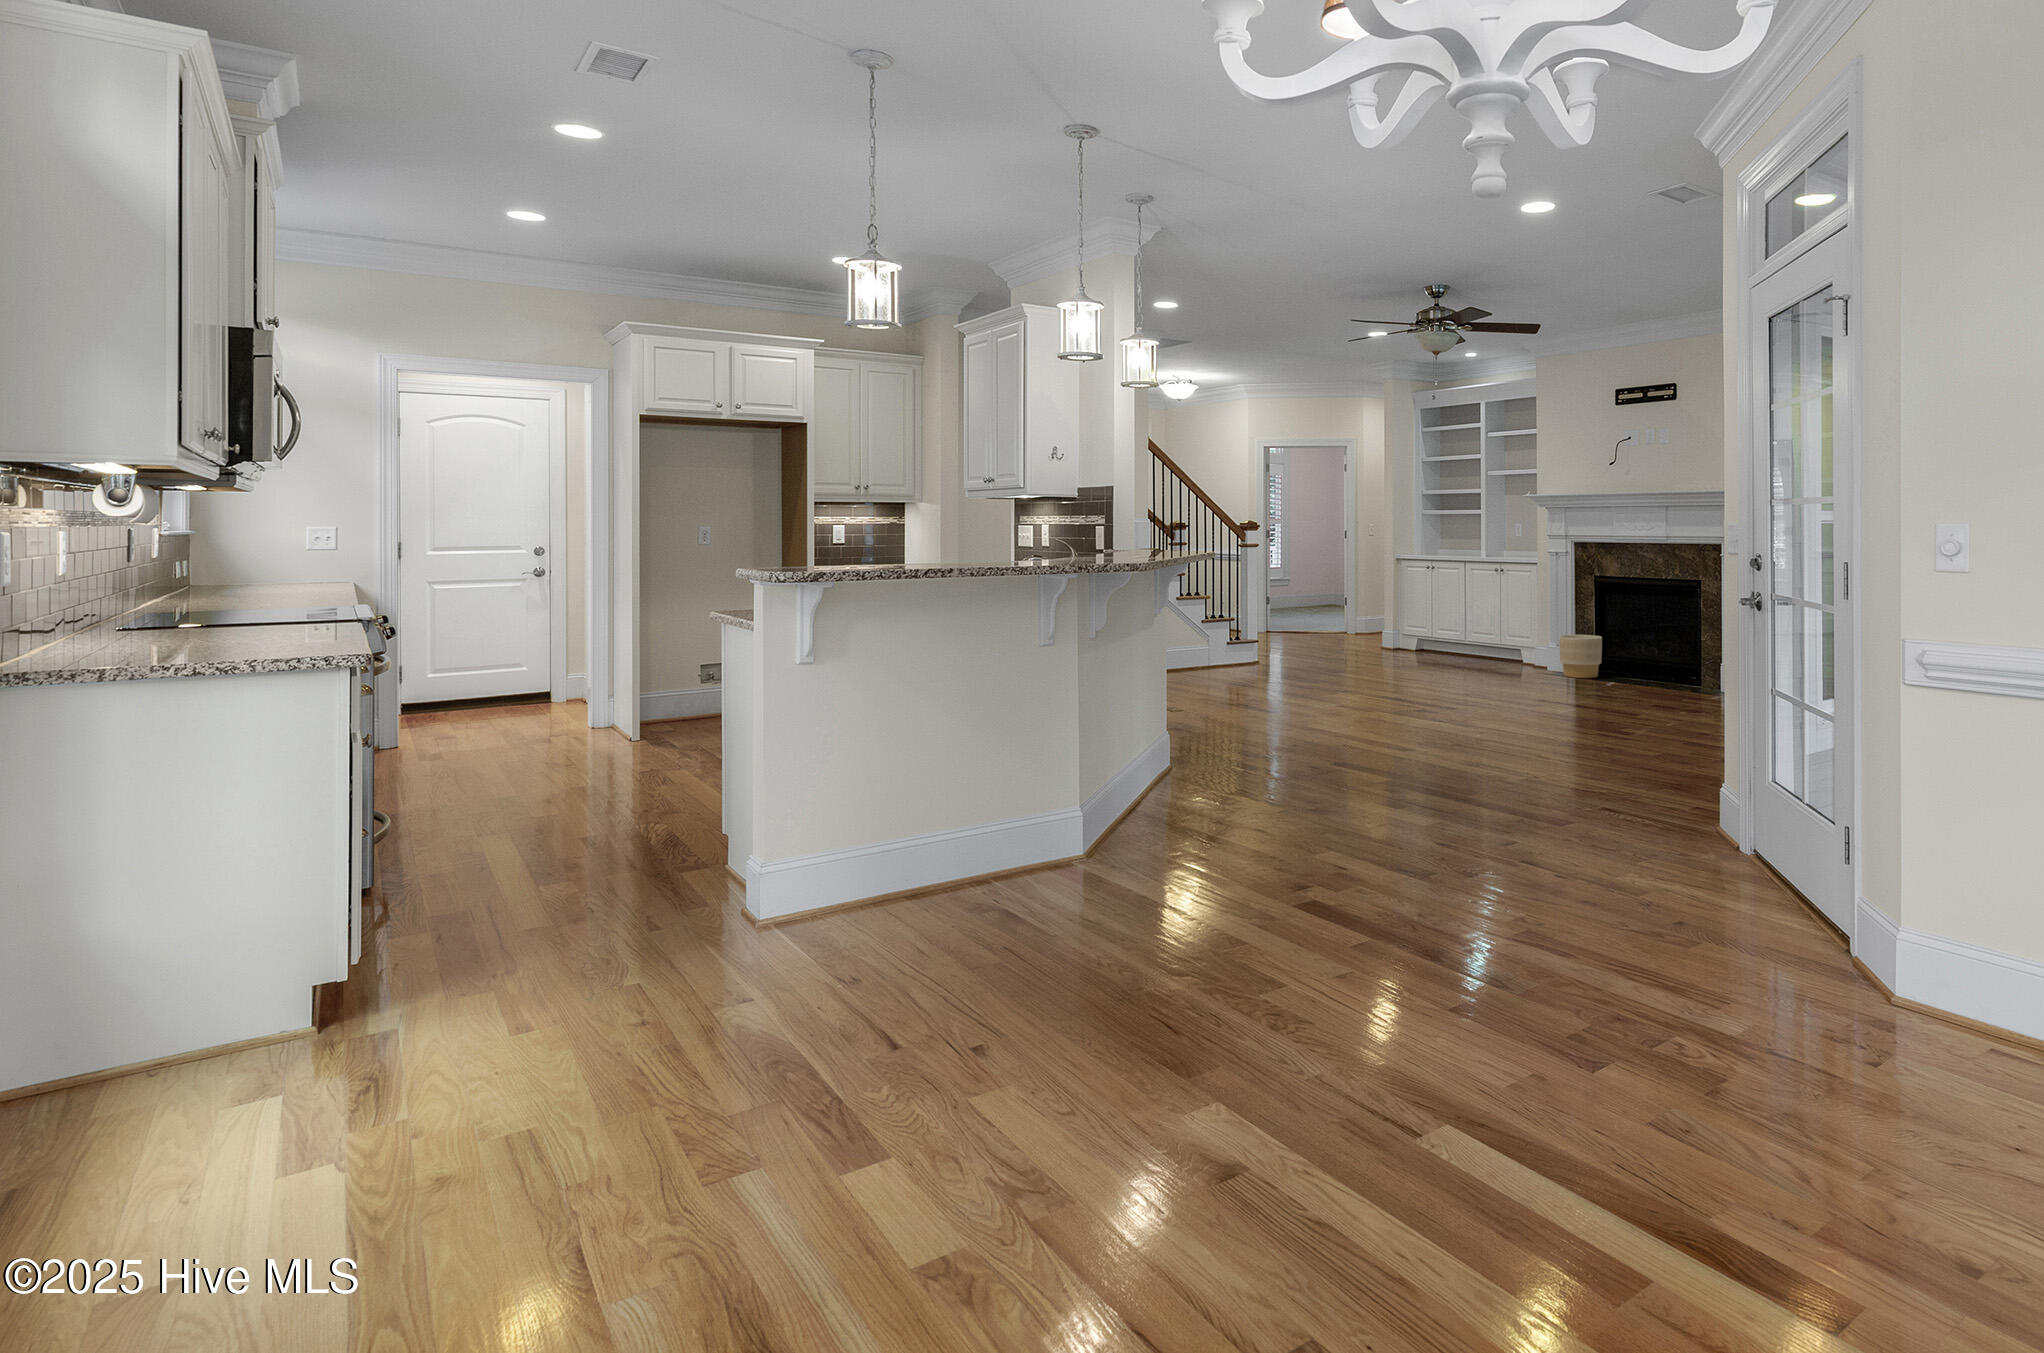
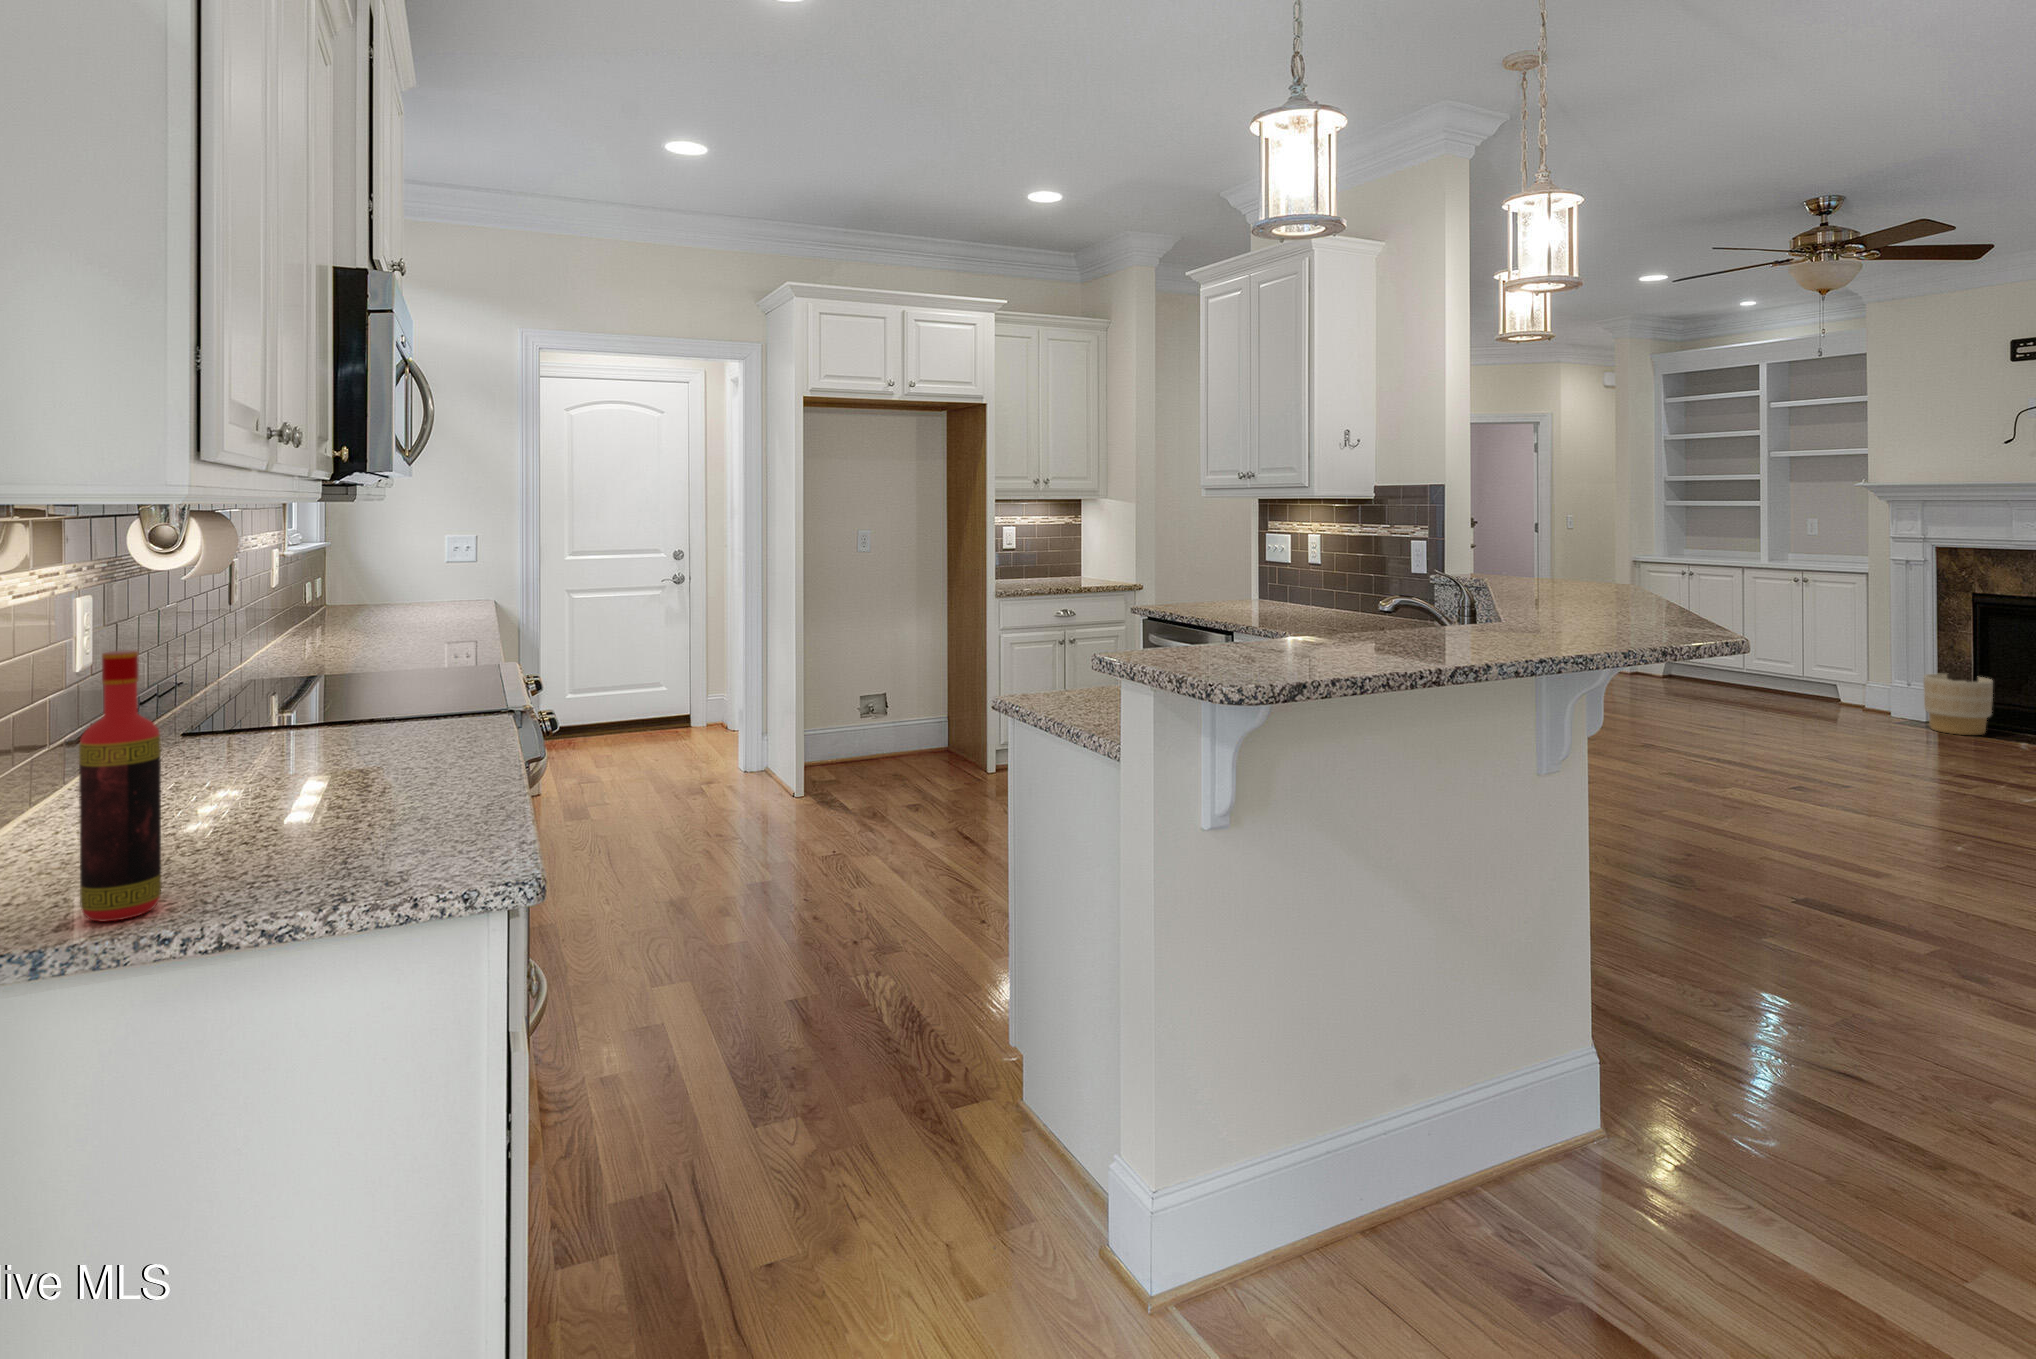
bottle: none [54,531,103,670] -> present [79,651,161,921]

